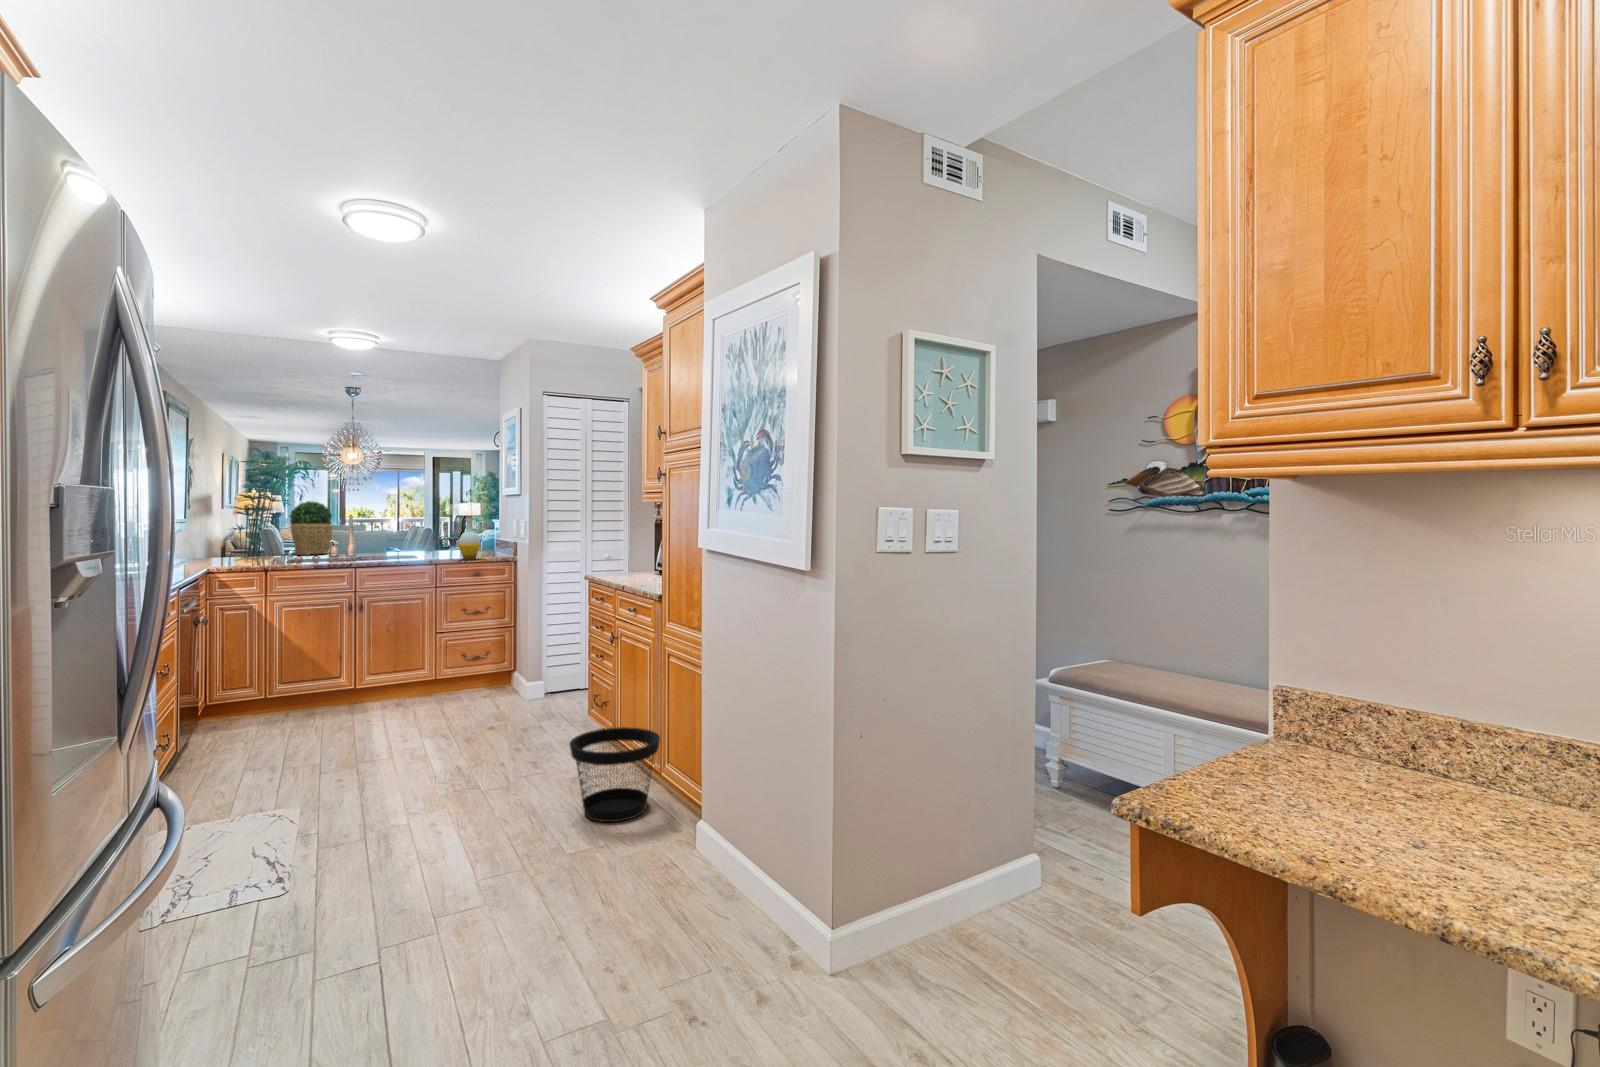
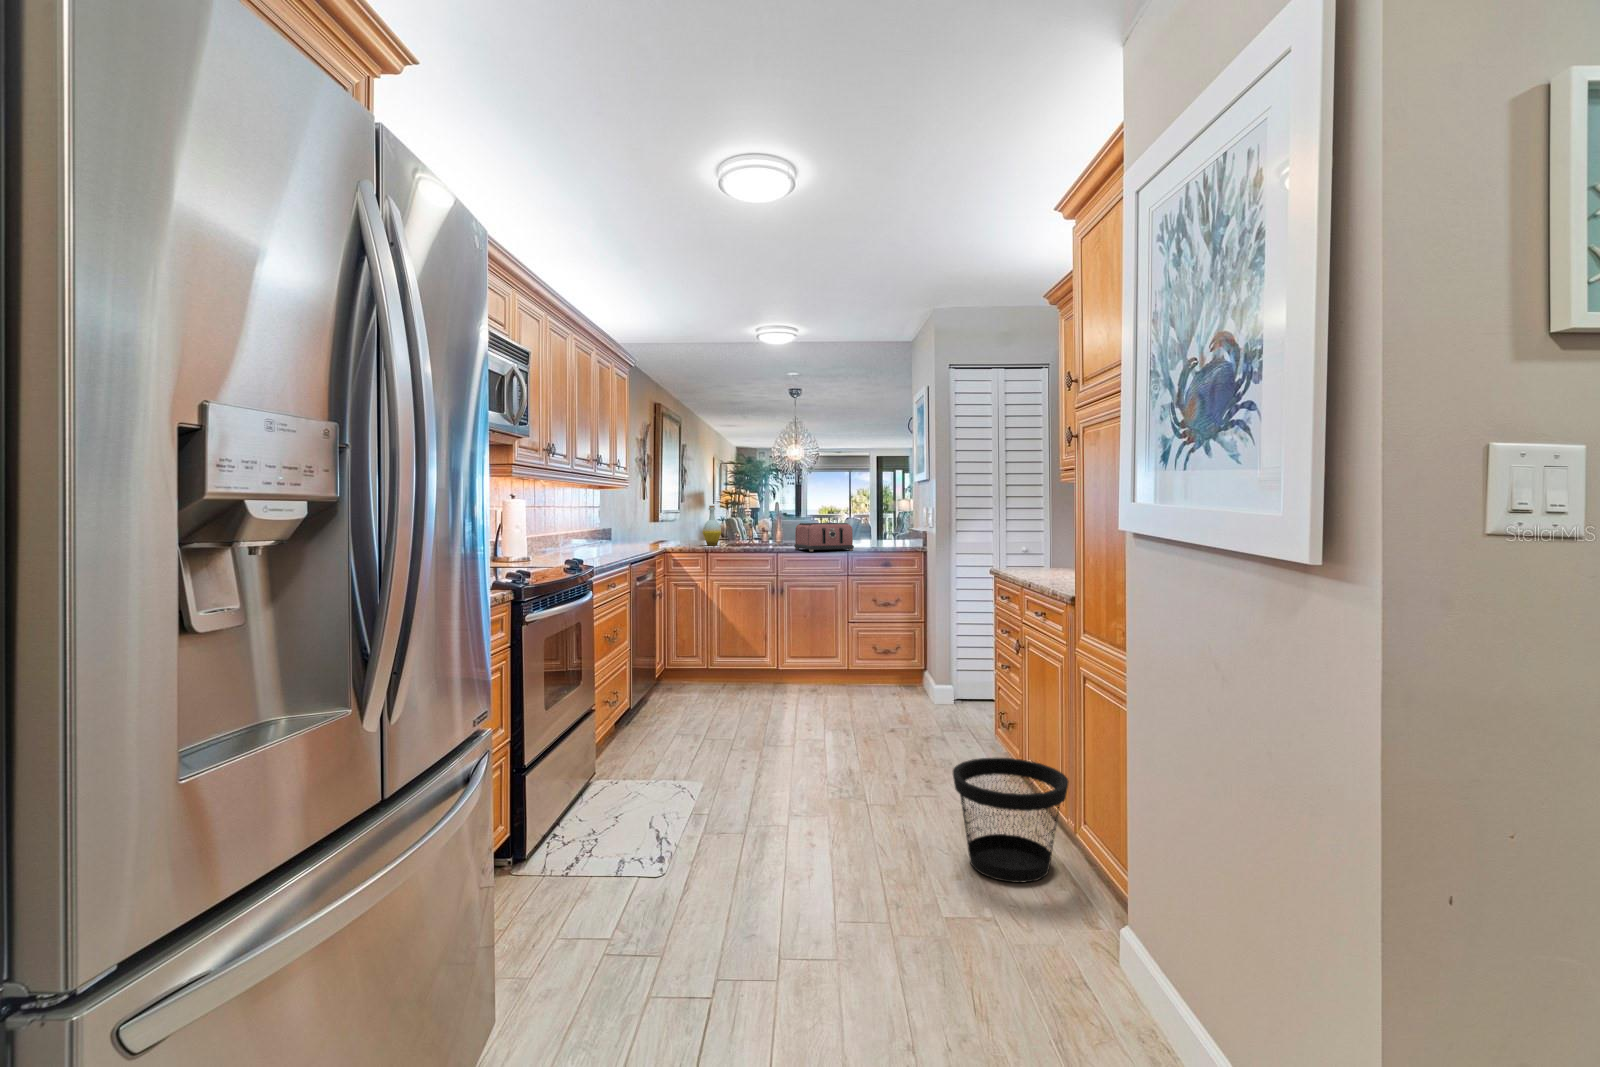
potted plant: present [290,501,333,555] -> none [735,493,770,543]
bottle: present [458,516,481,560] -> present [703,506,721,546]
toaster: none [373,535,442,564] -> present [794,523,854,551]

